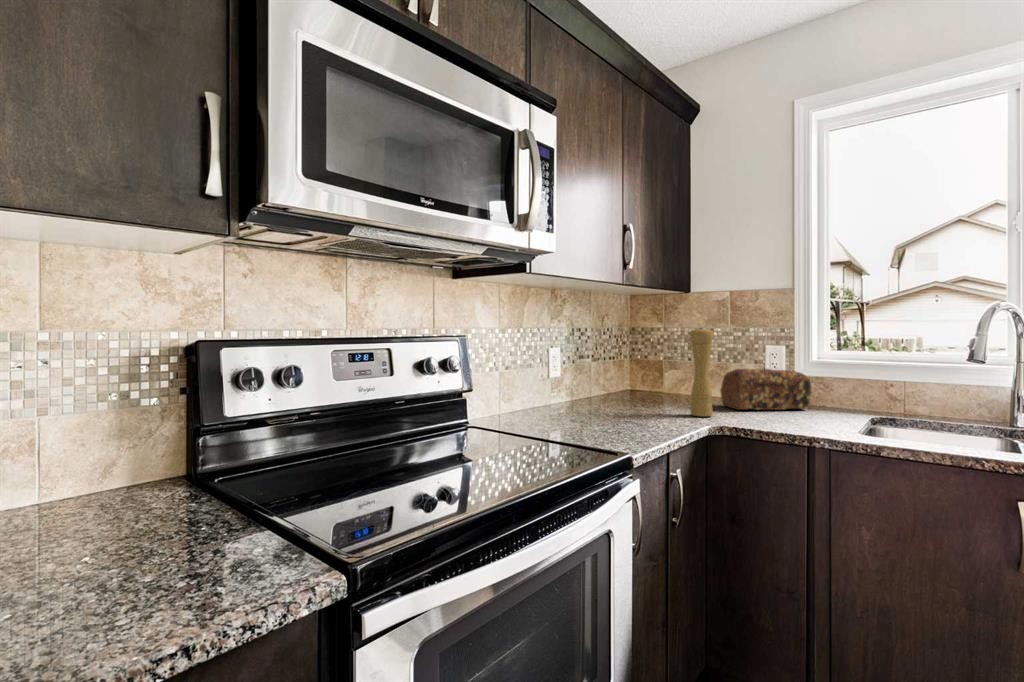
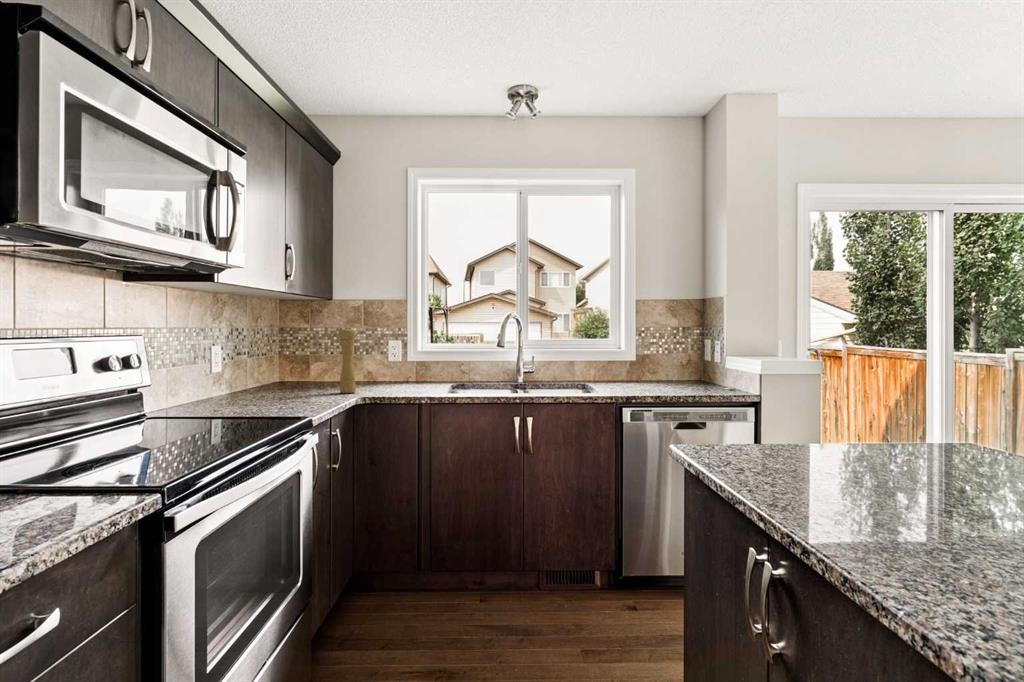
bread loaf: present [720,369,811,410] -> none [358,357,418,387]

